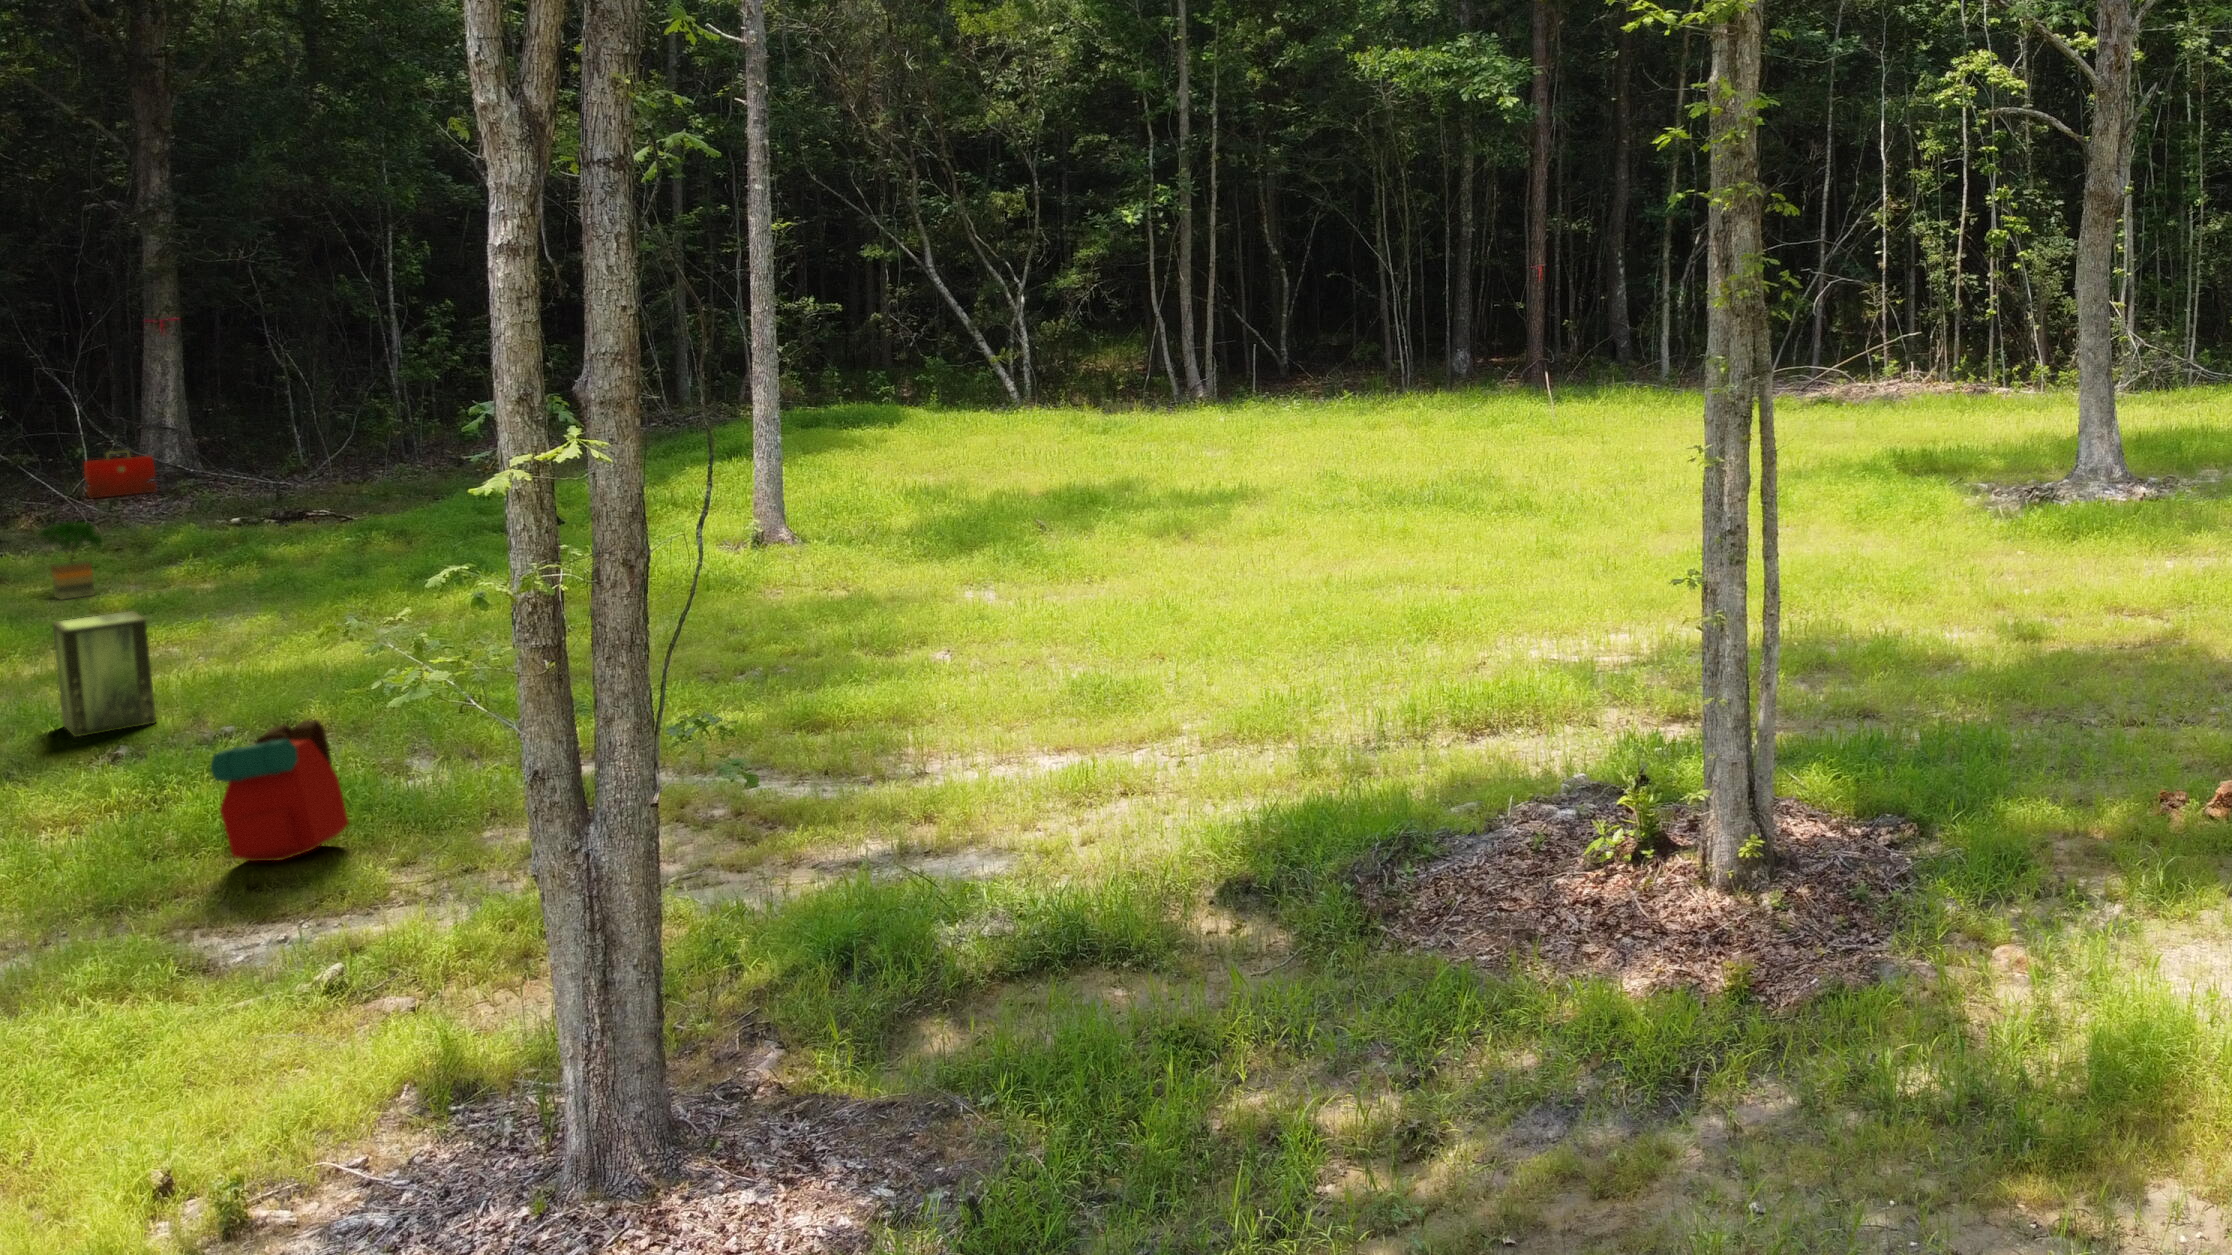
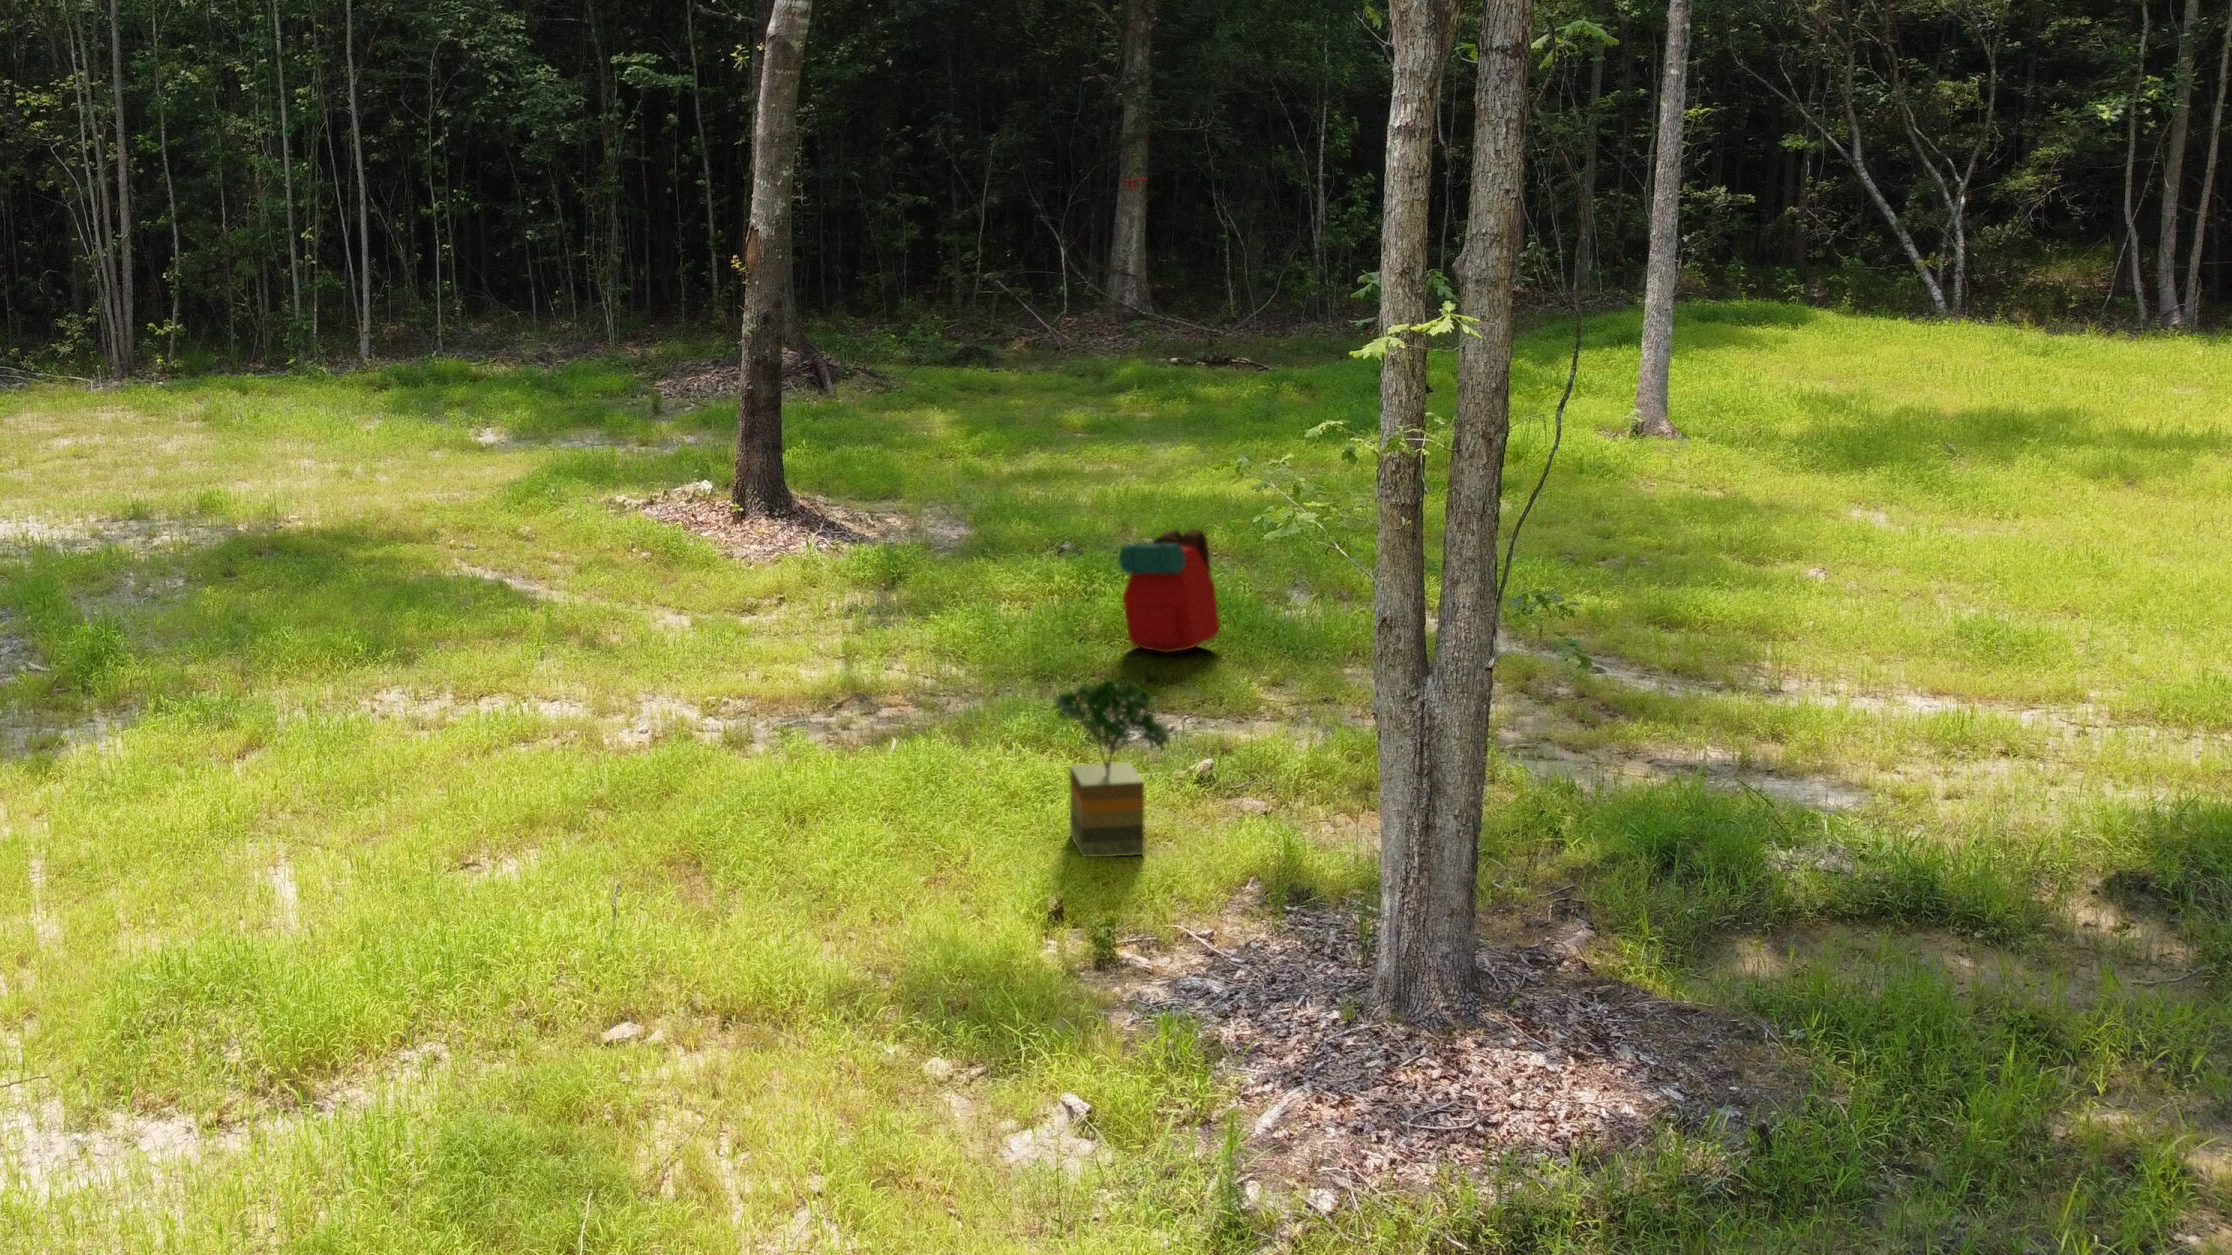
toolbox: present [84,451,157,498] -> none [1019,239,1073,282]
potted tree: present [38,522,103,600] -> present [1053,679,1171,857]
storage box: present [53,611,156,737] -> none [1005,403,1073,510]

